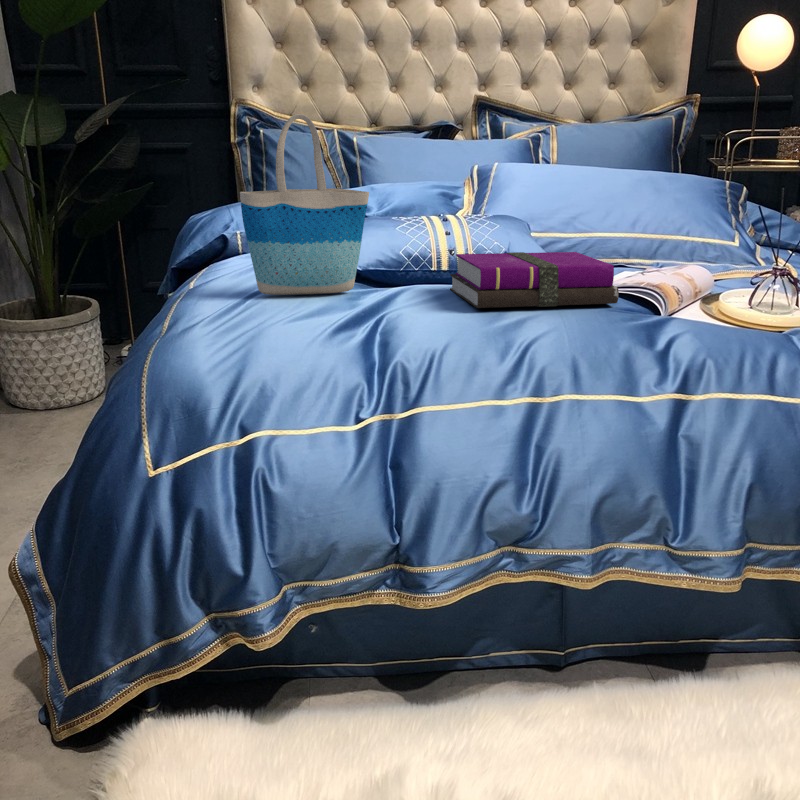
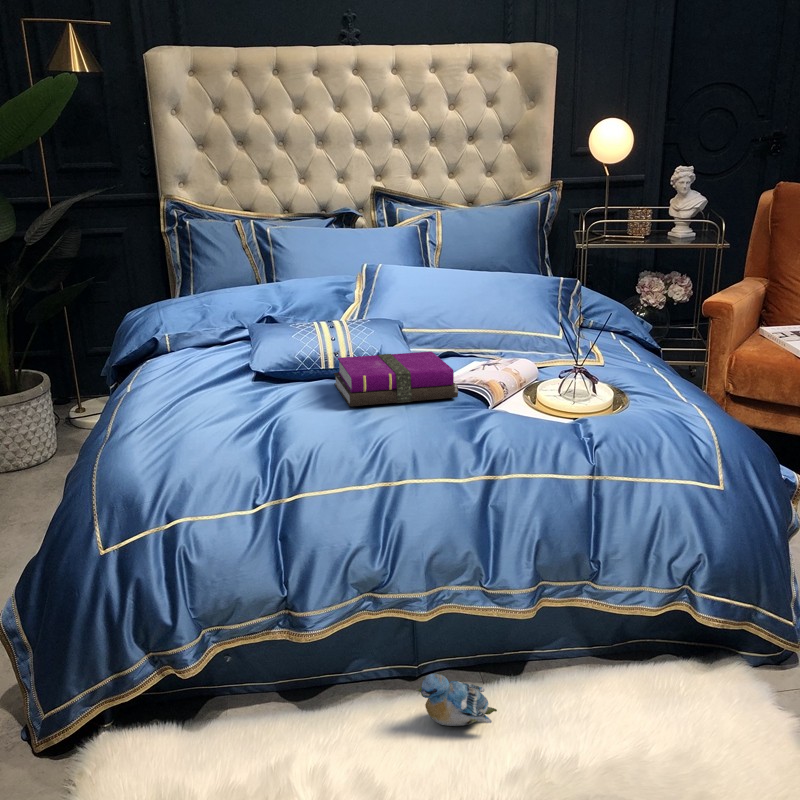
tote bag: present [240,114,369,295] -> none [165,260,267,396]
plush toy: none [574,662,681,736] -> present [419,674,497,726]

